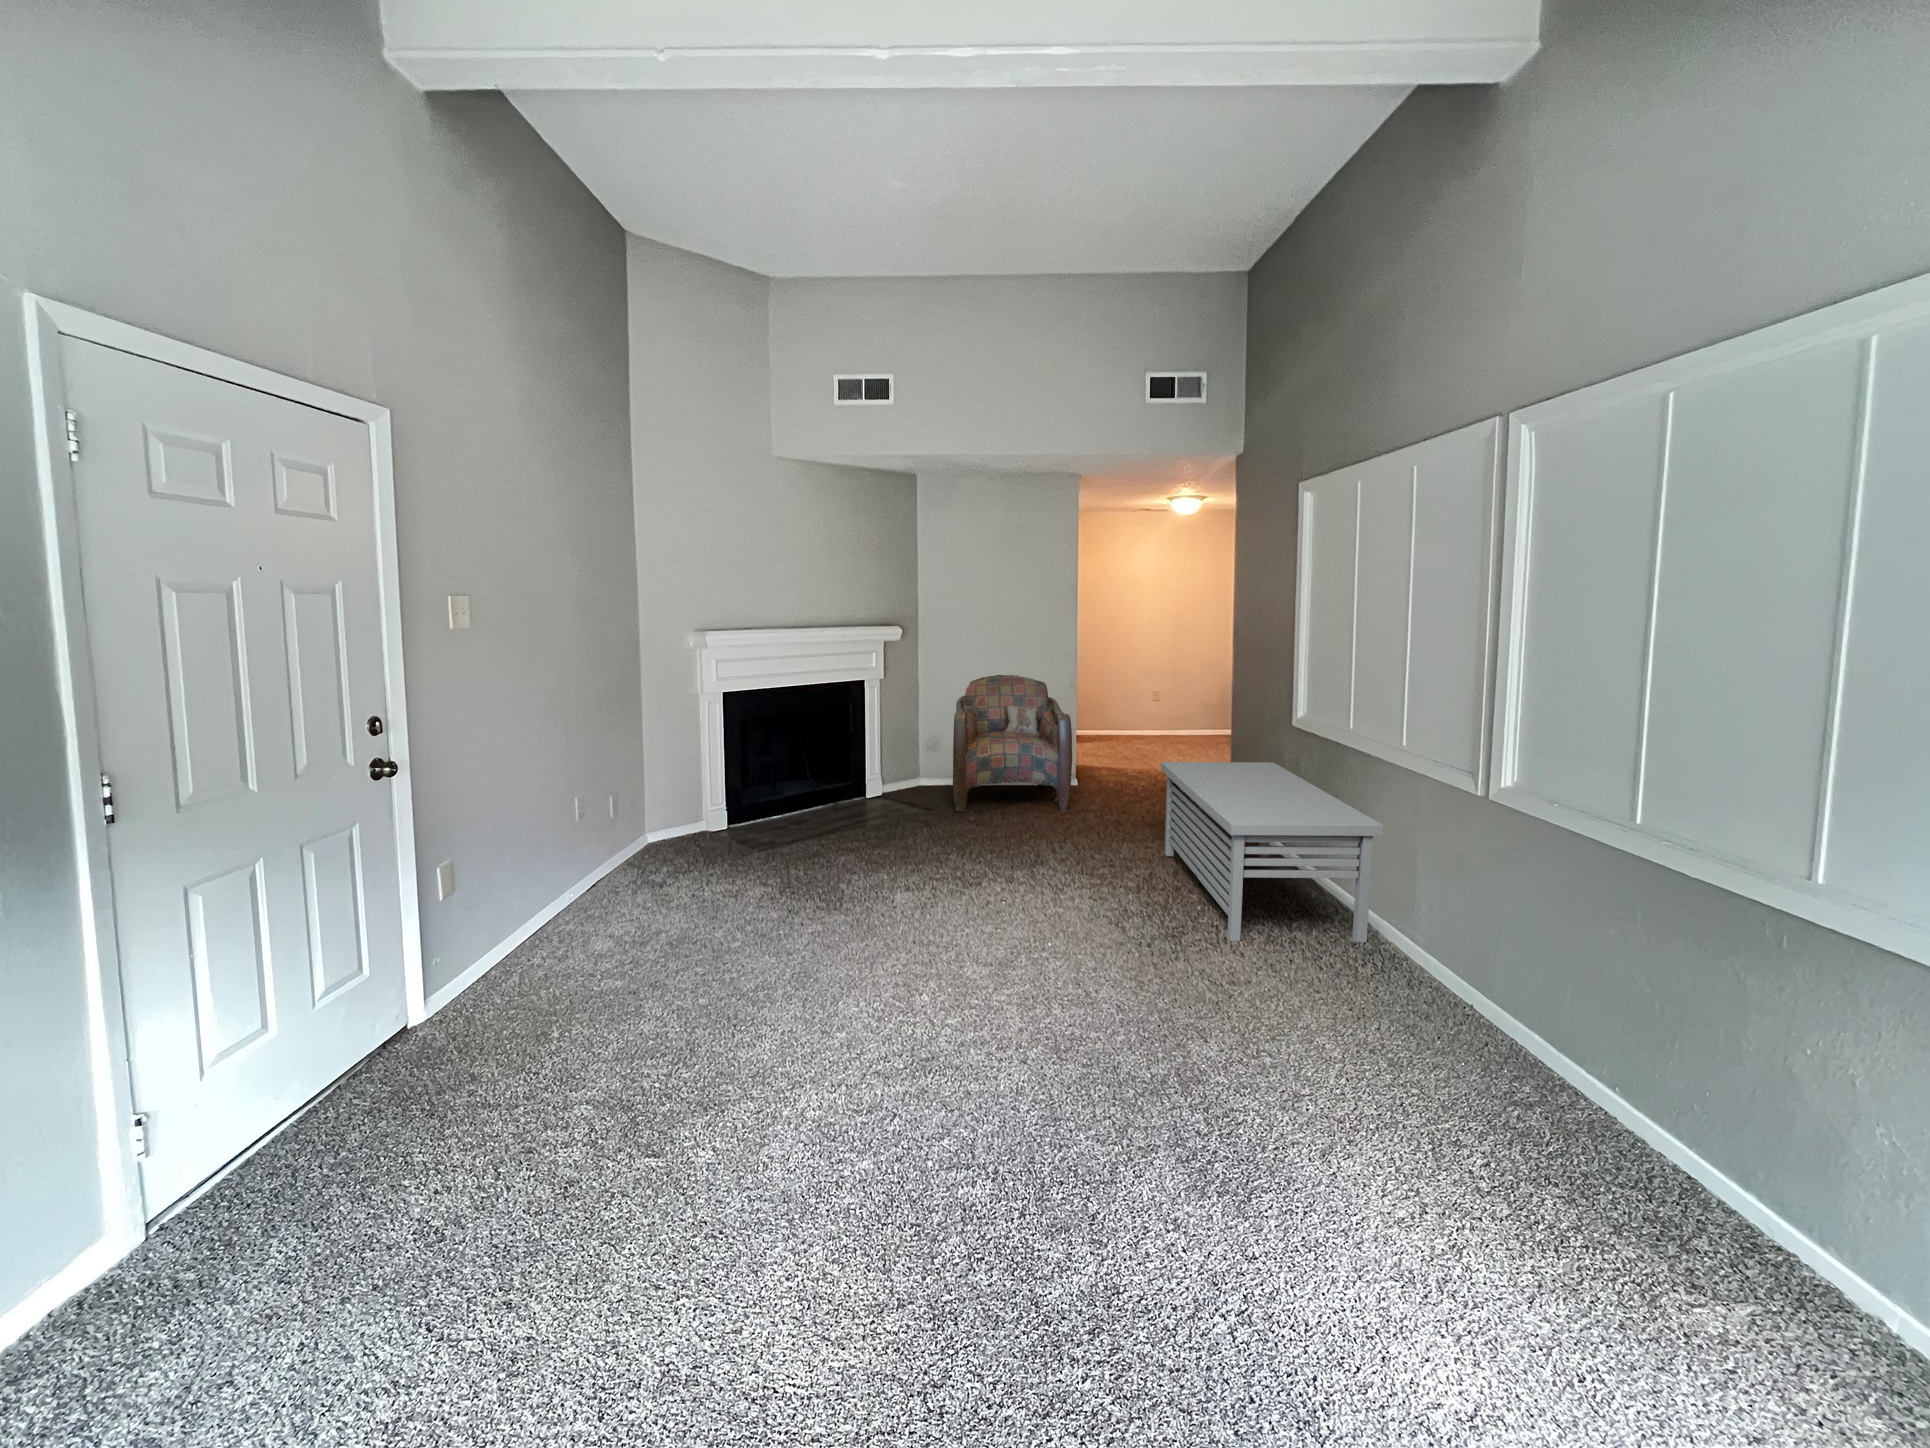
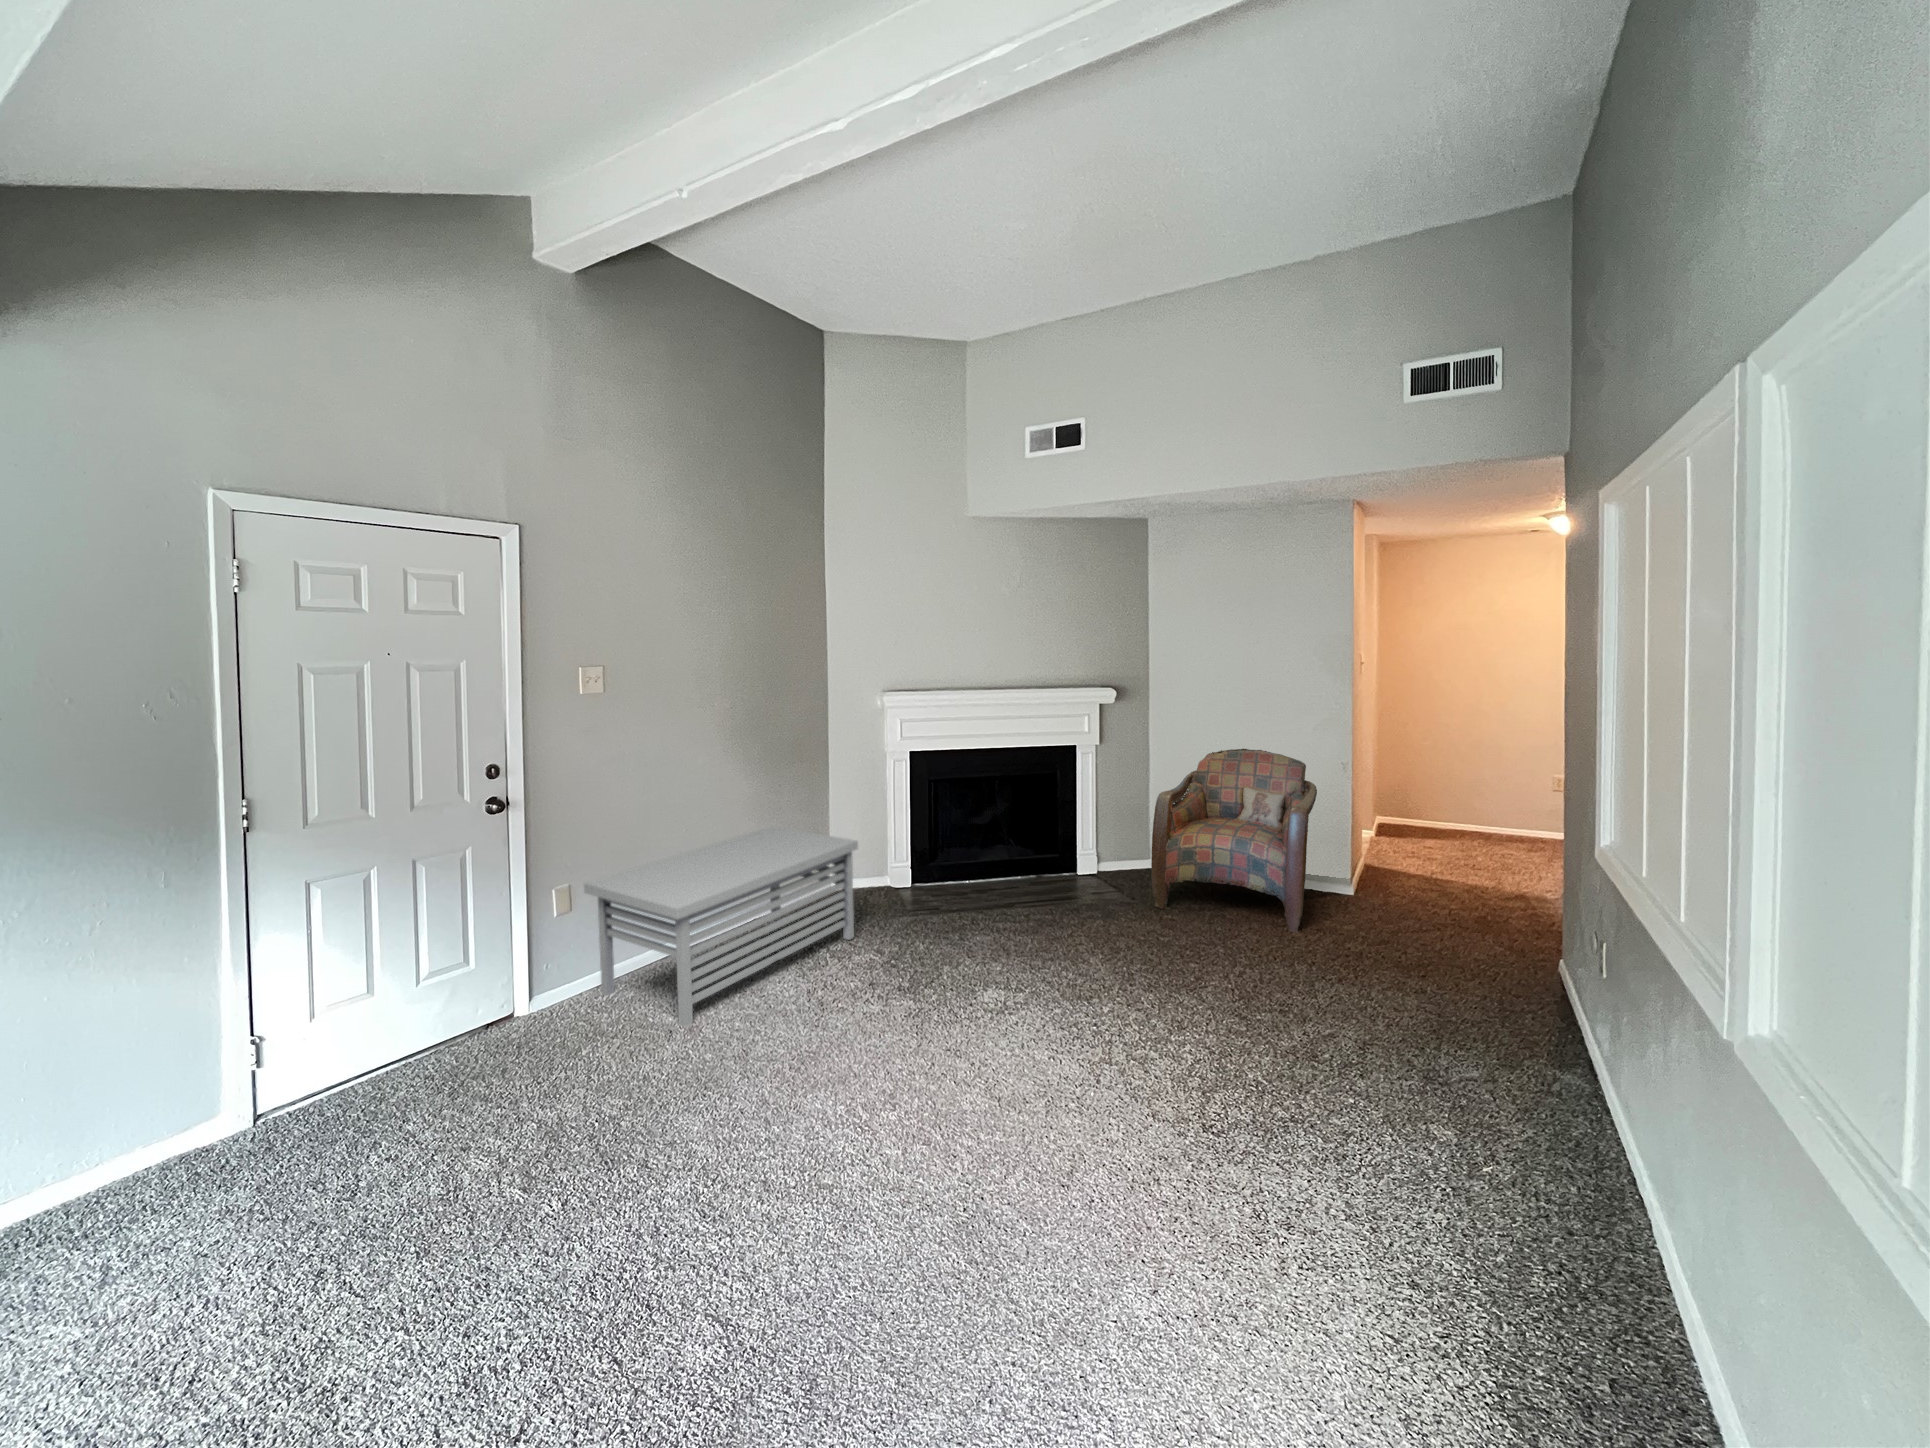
storage bench: present [1161,762,1384,942] -> present [584,826,858,1027]

